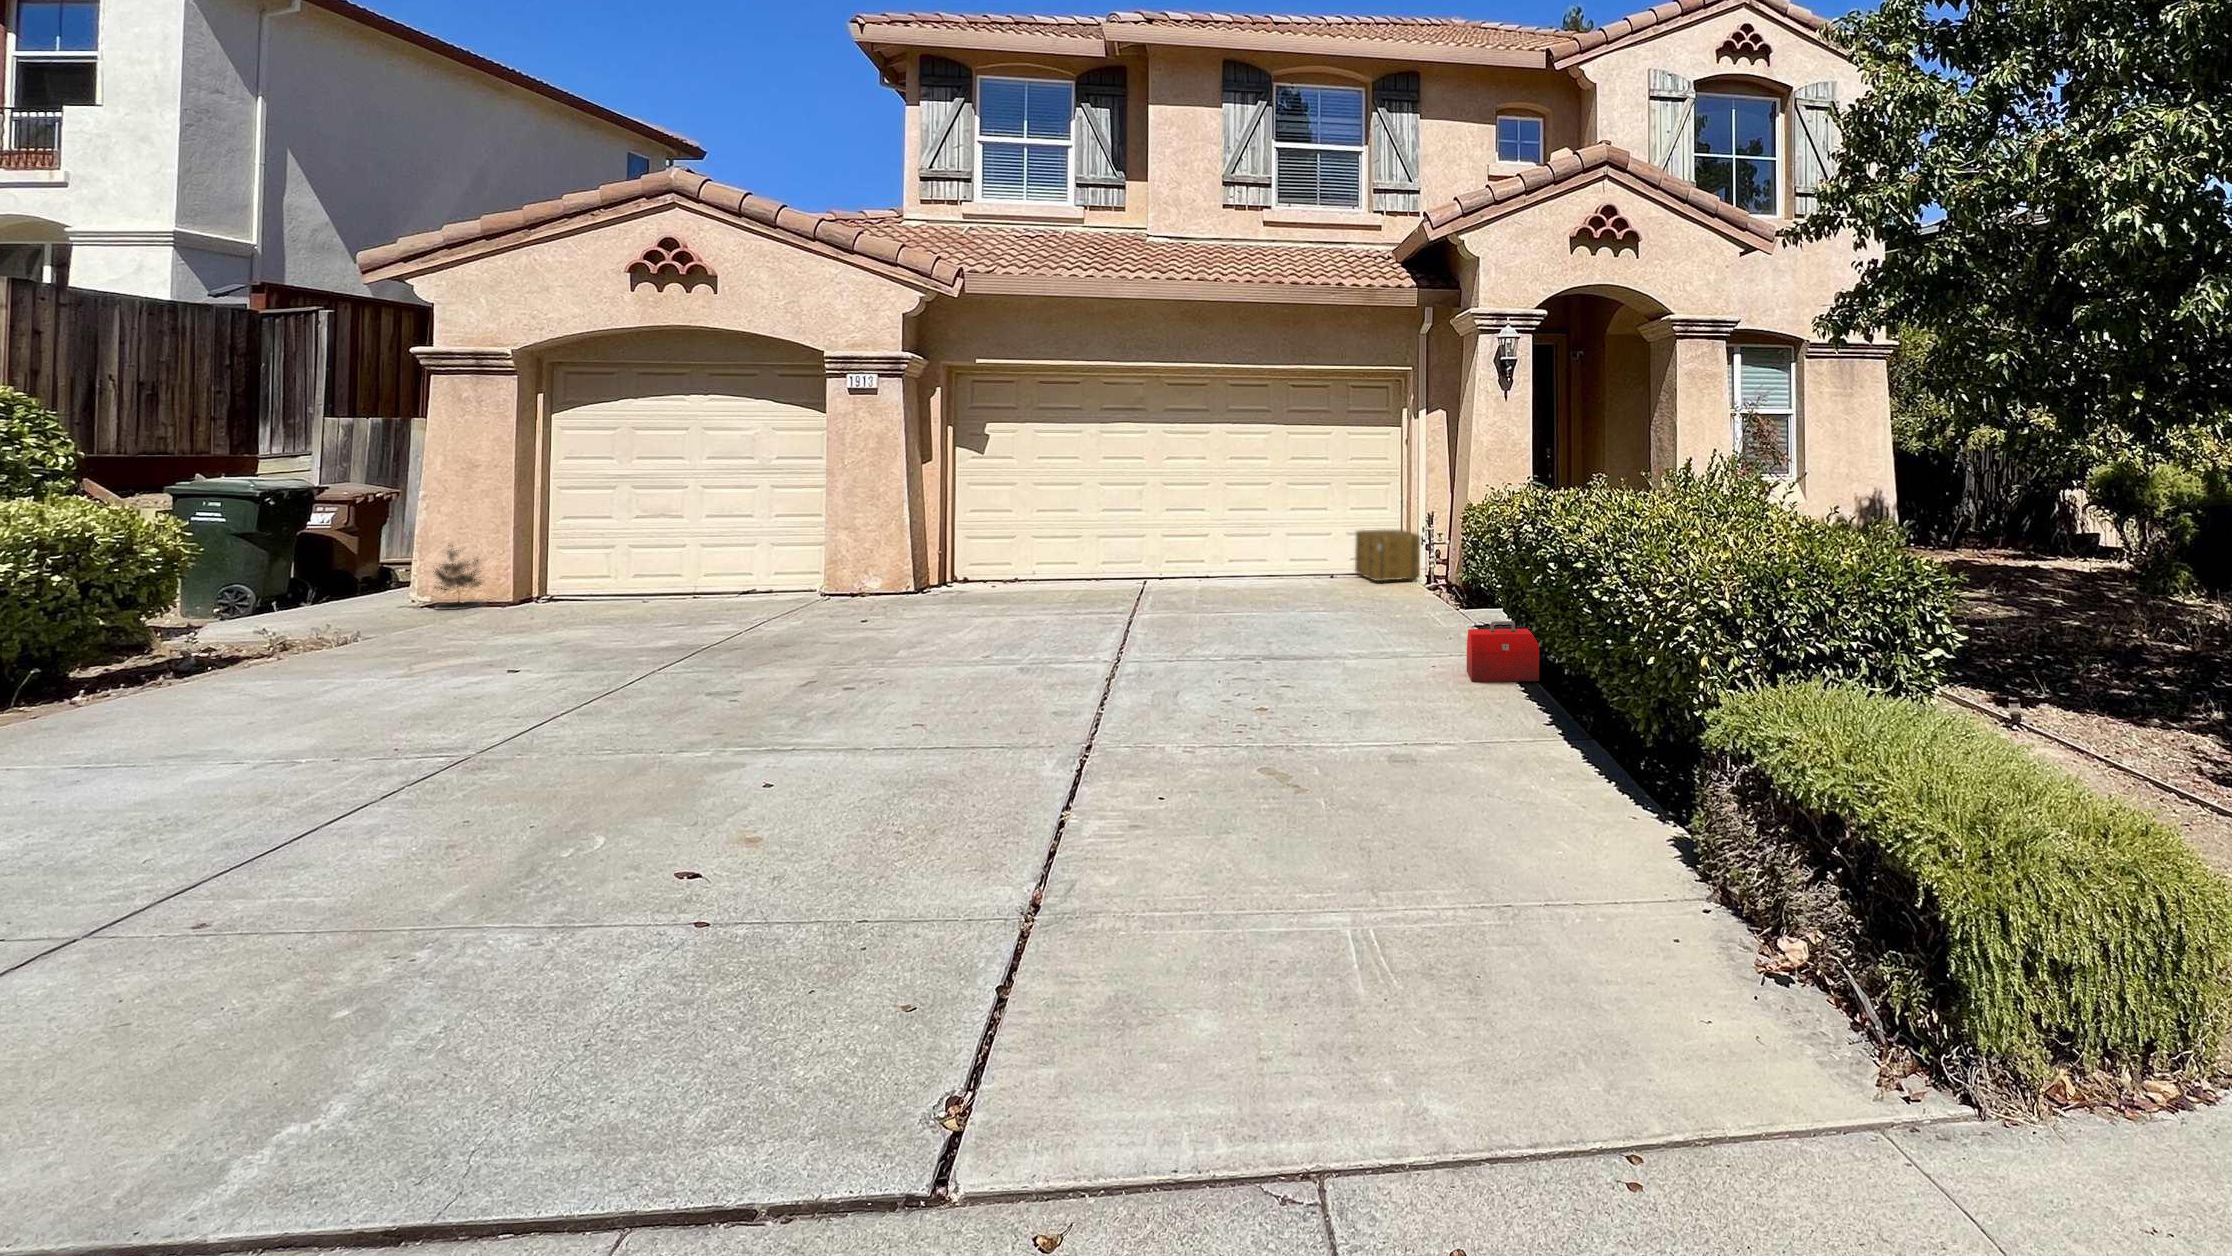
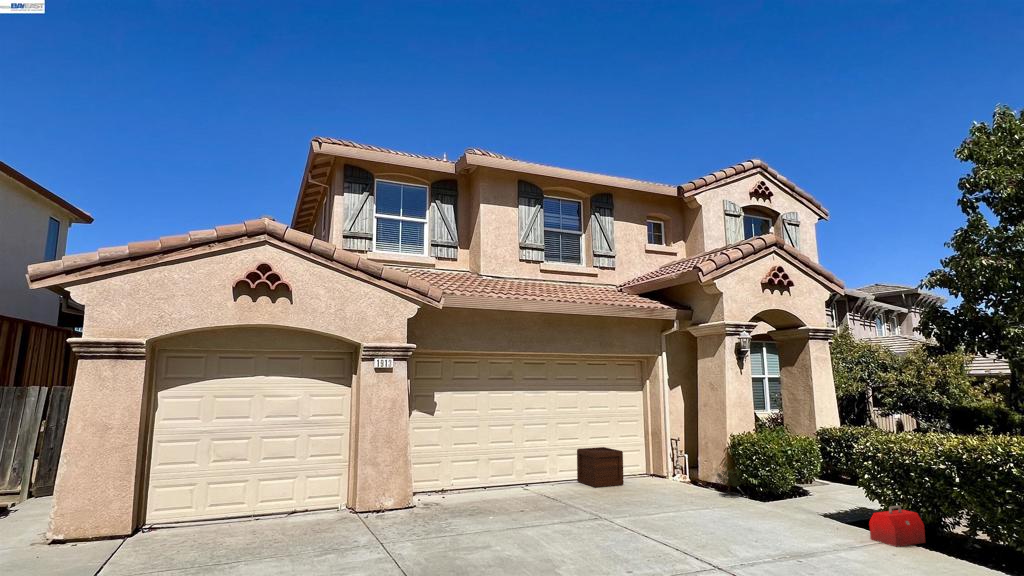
wooden crate: none [1262,522,1321,585] -> present [577,447,624,488]
cardboard box: present [1355,529,1420,582] -> none [625,449,670,483]
potted tree: present [433,545,483,610] -> present [717,462,740,498]

